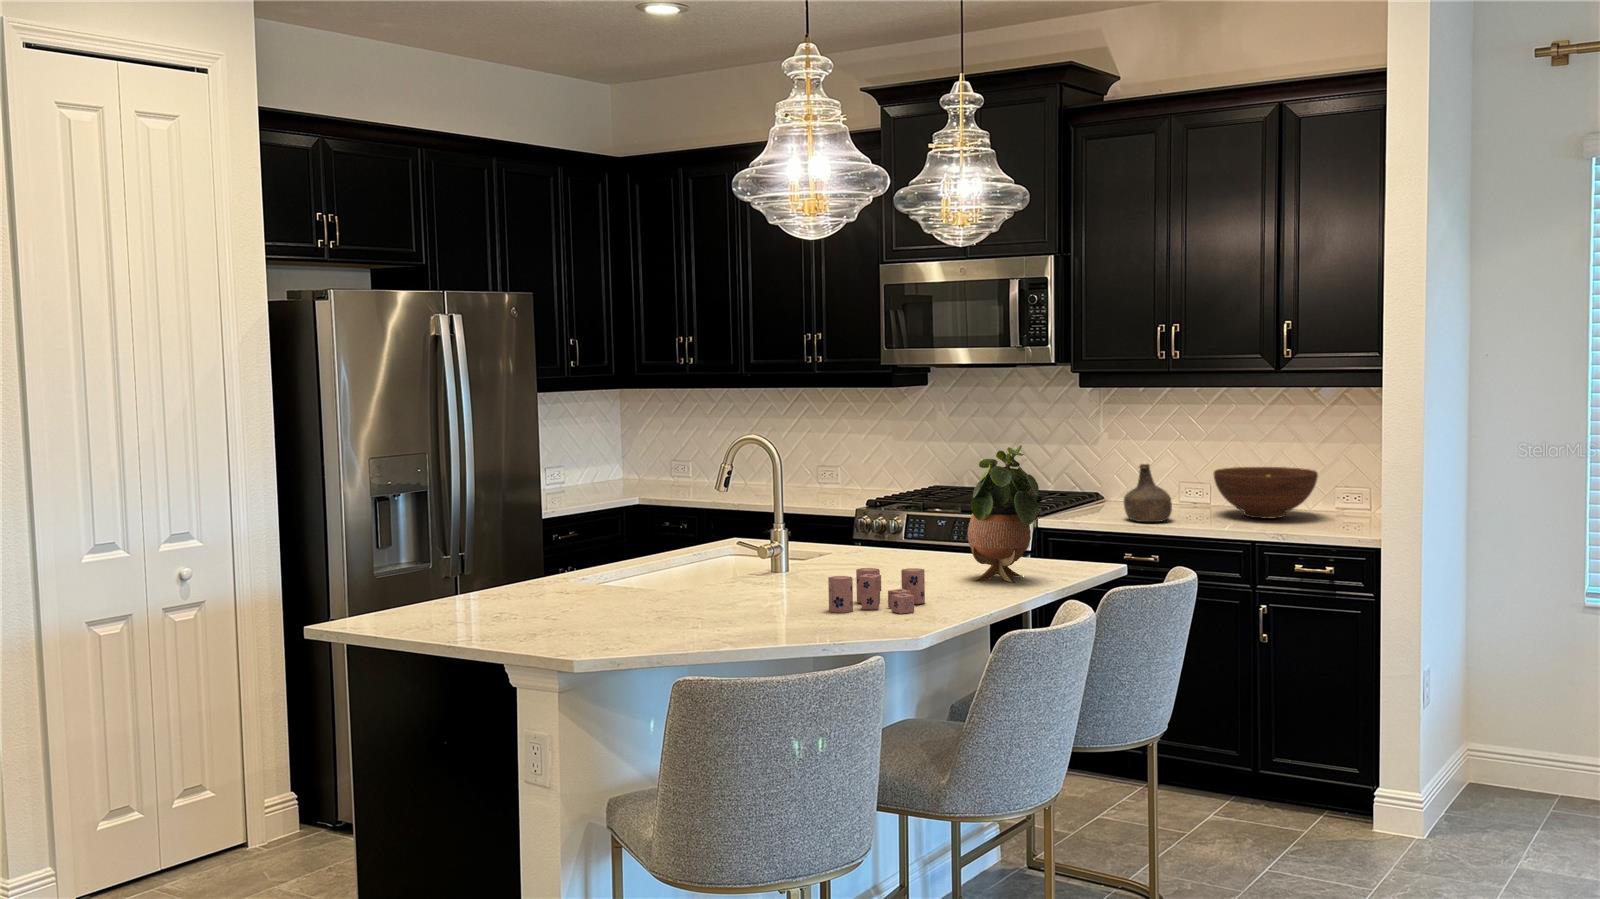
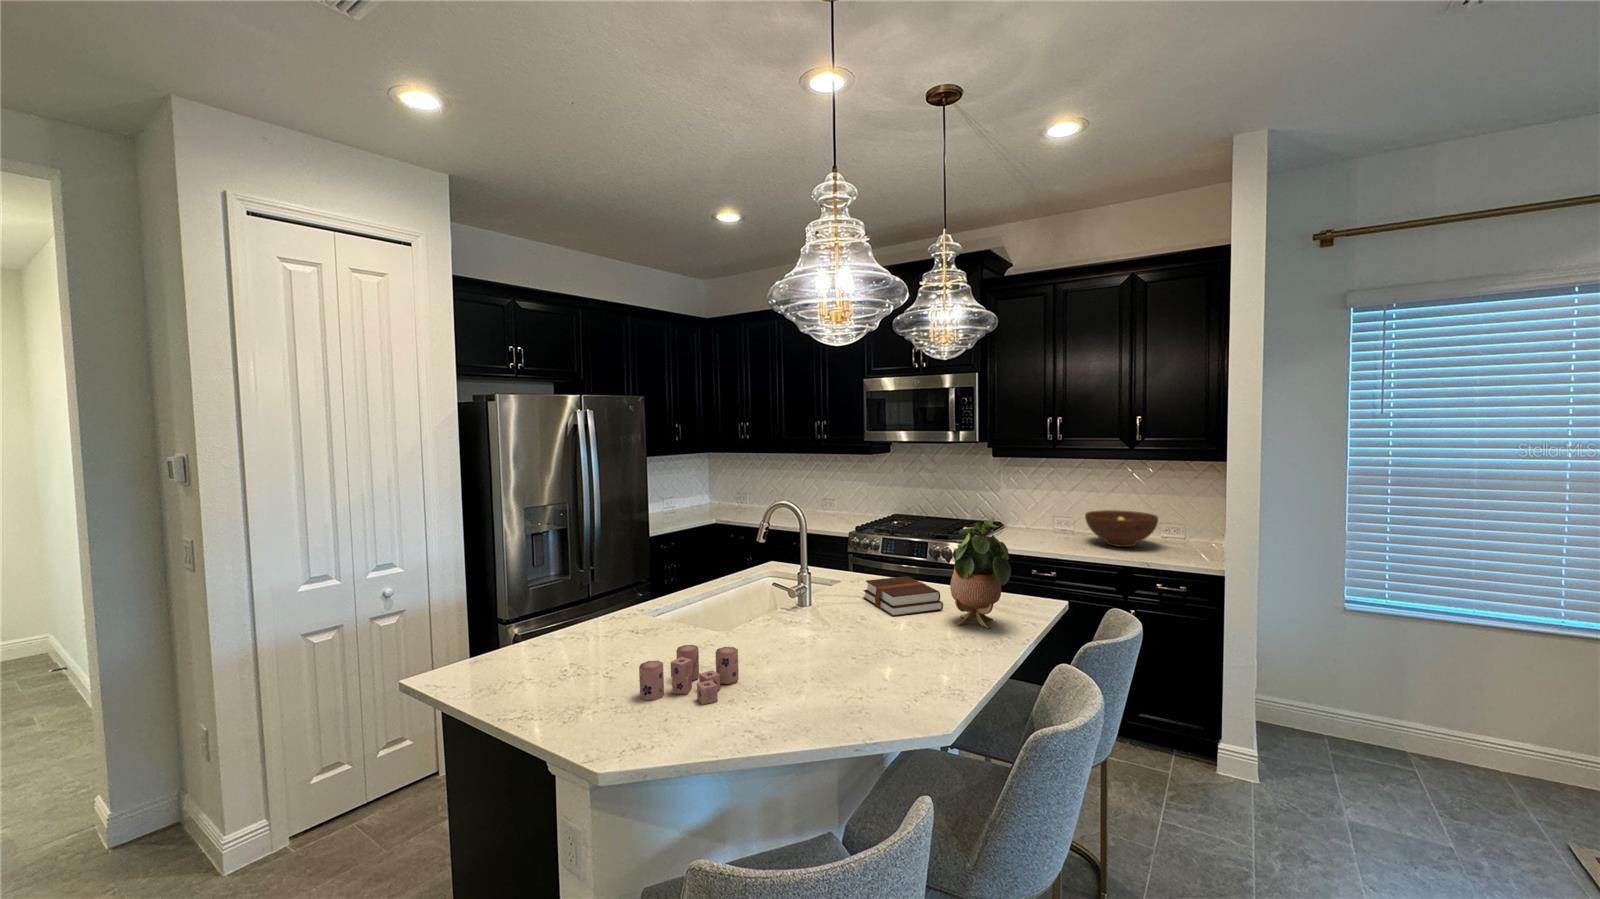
bottle: present [1124,464,1172,522] -> none [1028,510,1061,550]
hardback book: none [862,536,964,575] -> present [863,576,943,616]
candle: present [828,568,925,614] -> present [639,645,739,705]

